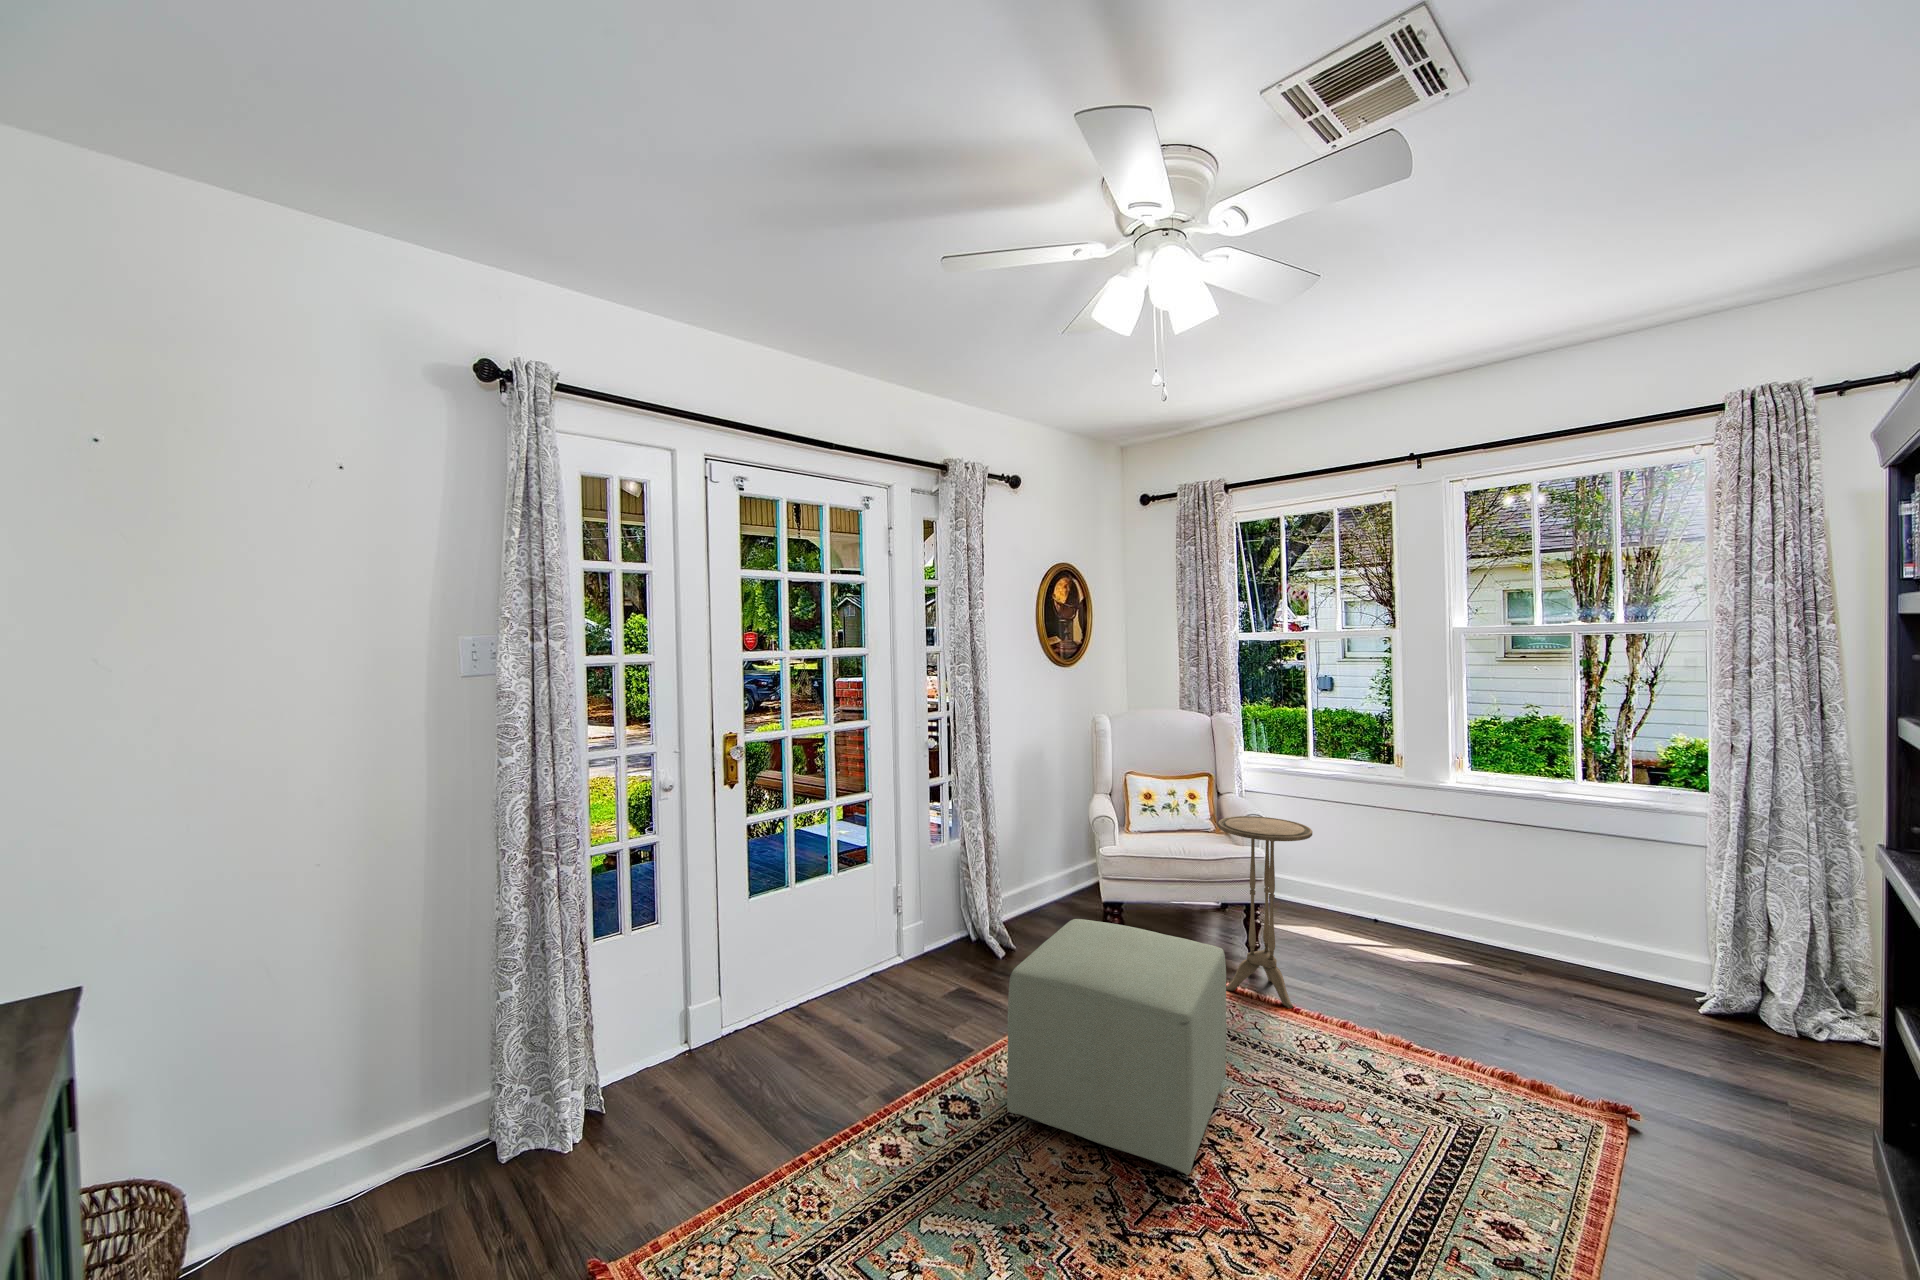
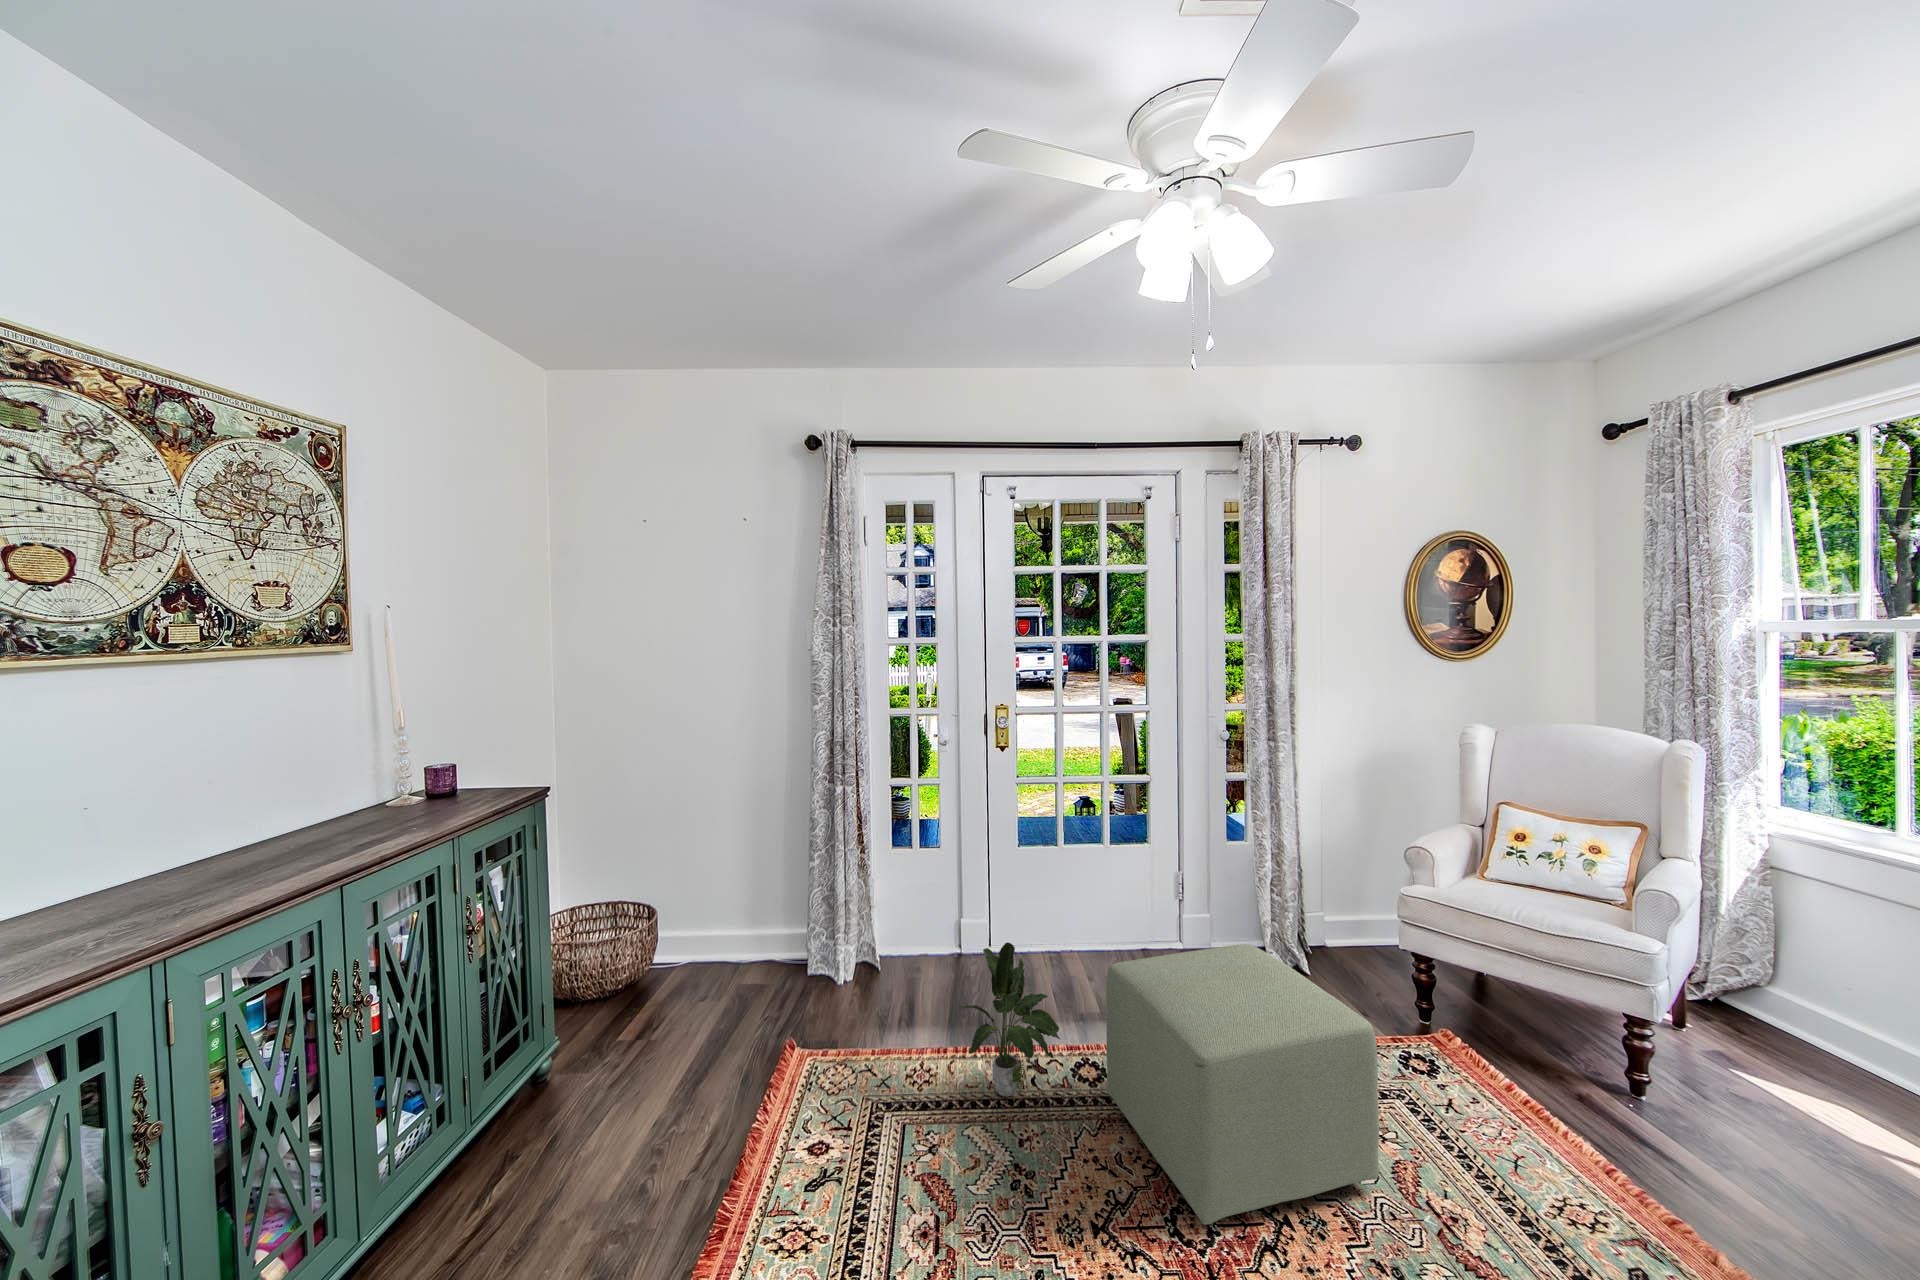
side table: present [1218,816,1312,1008] -> none [1525,883,1694,1175]
potted plant: none [869,983,980,1173] -> present [958,942,1060,1096]

